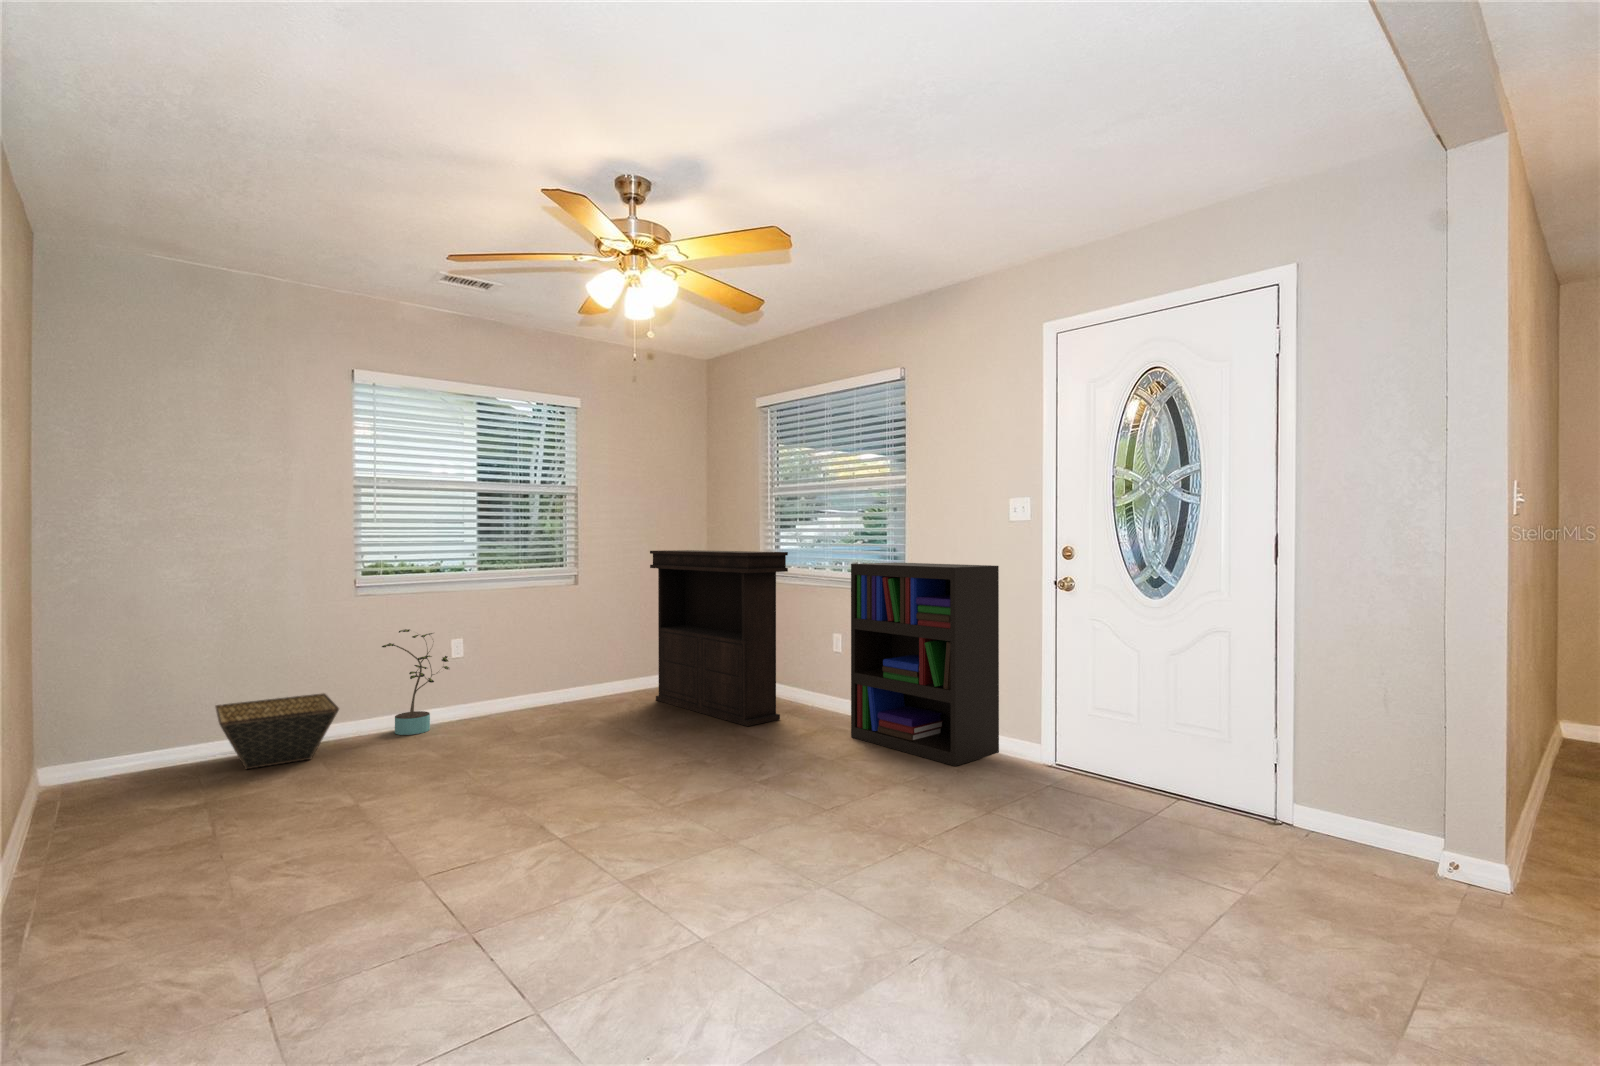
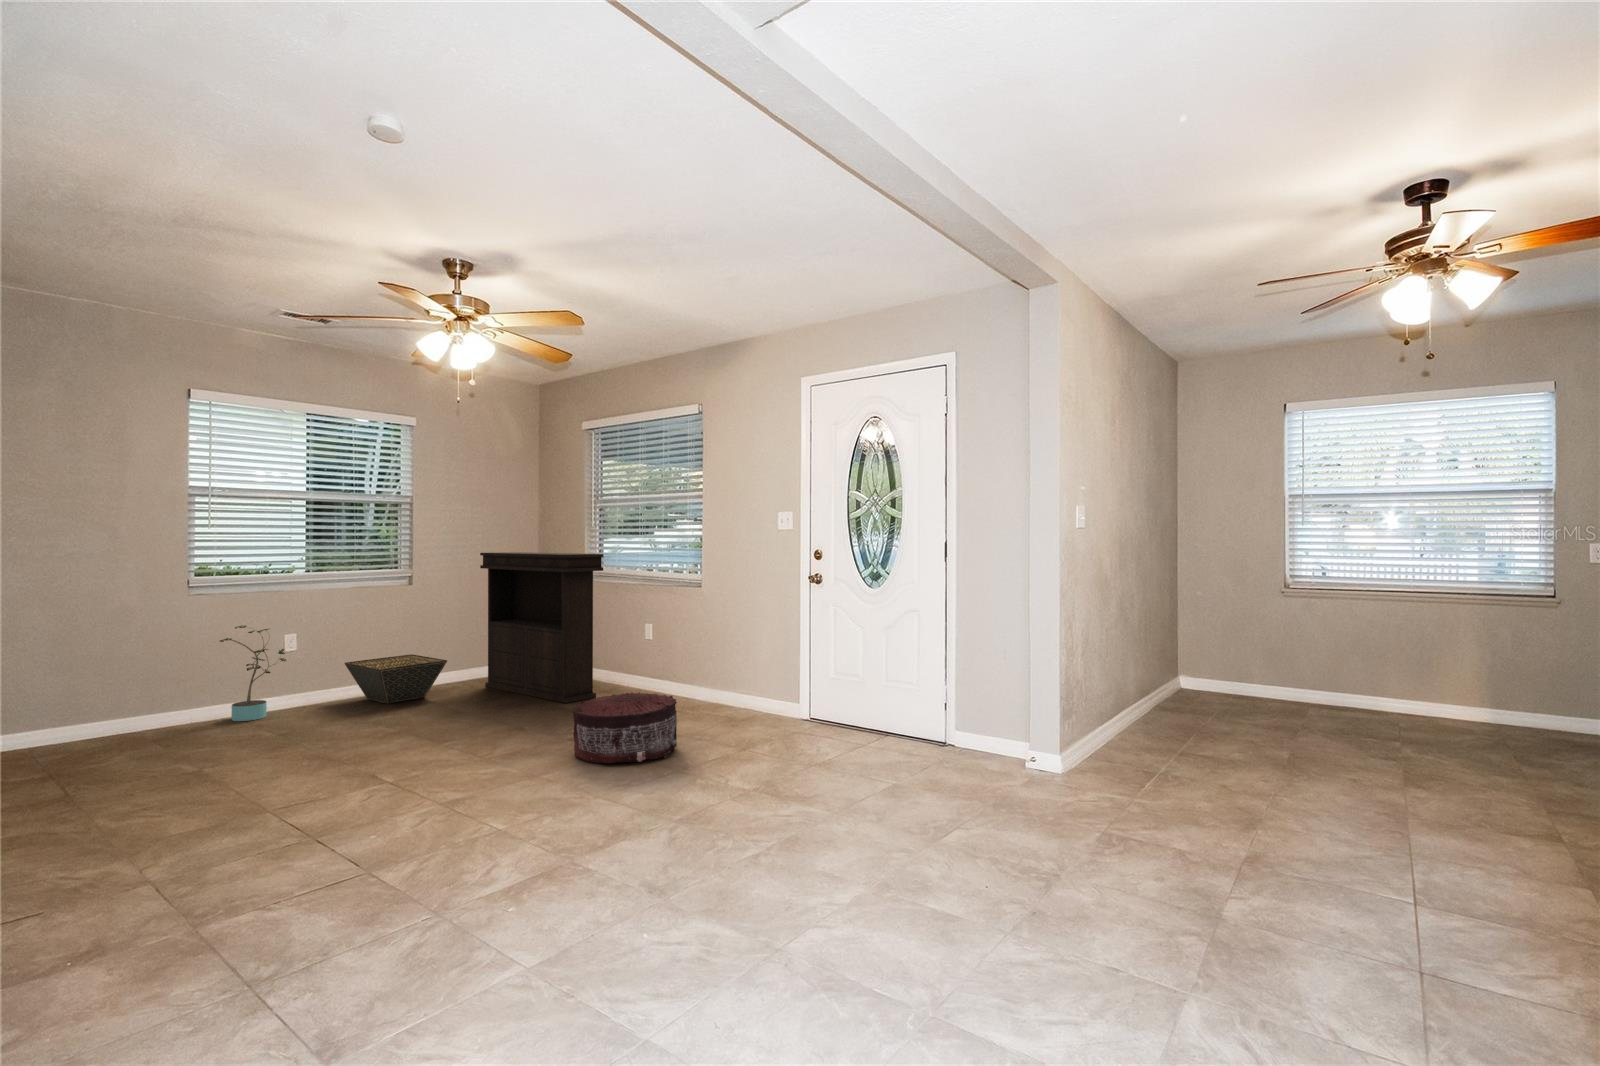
bookshelf: present [851,562,999,766] -> none [654,562,770,724]
basket: present [215,693,339,769] -> present [345,654,447,704]
pouf: none [769,724,901,823] -> present [572,692,677,763]

